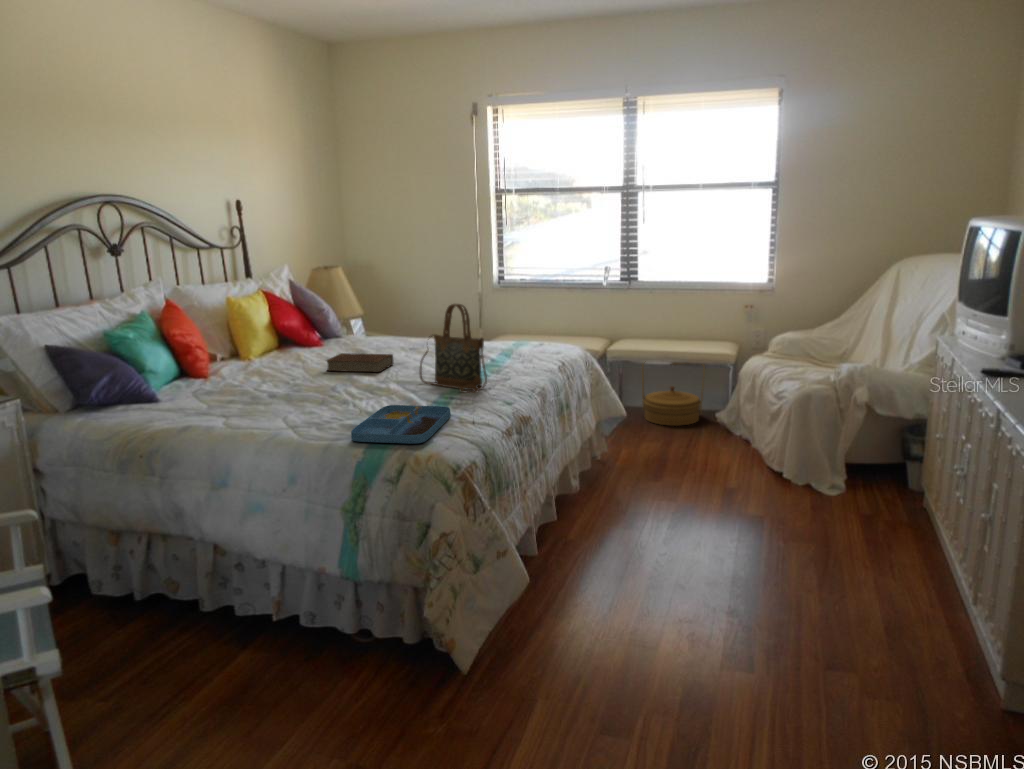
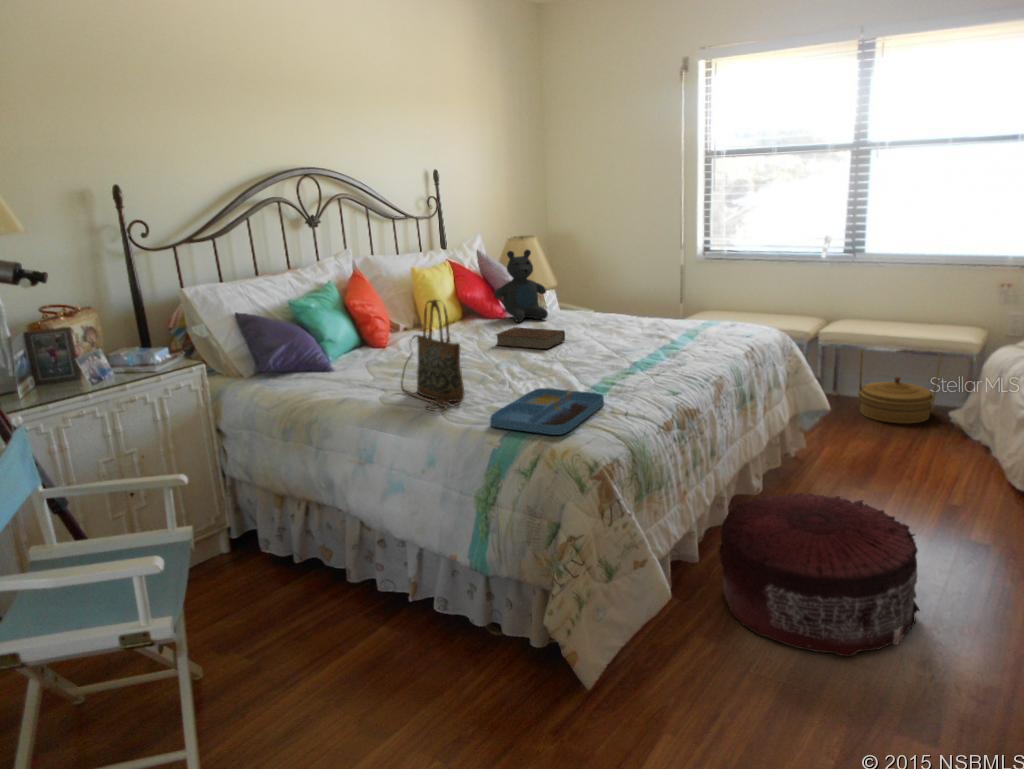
teddy bear: none [314,279,369,349] -> present [494,250,548,322]
handbag: present [420,304,487,393] -> present [401,300,465,411]
pouf: none [555,482,717,611] -> present [718,492,919,657]

